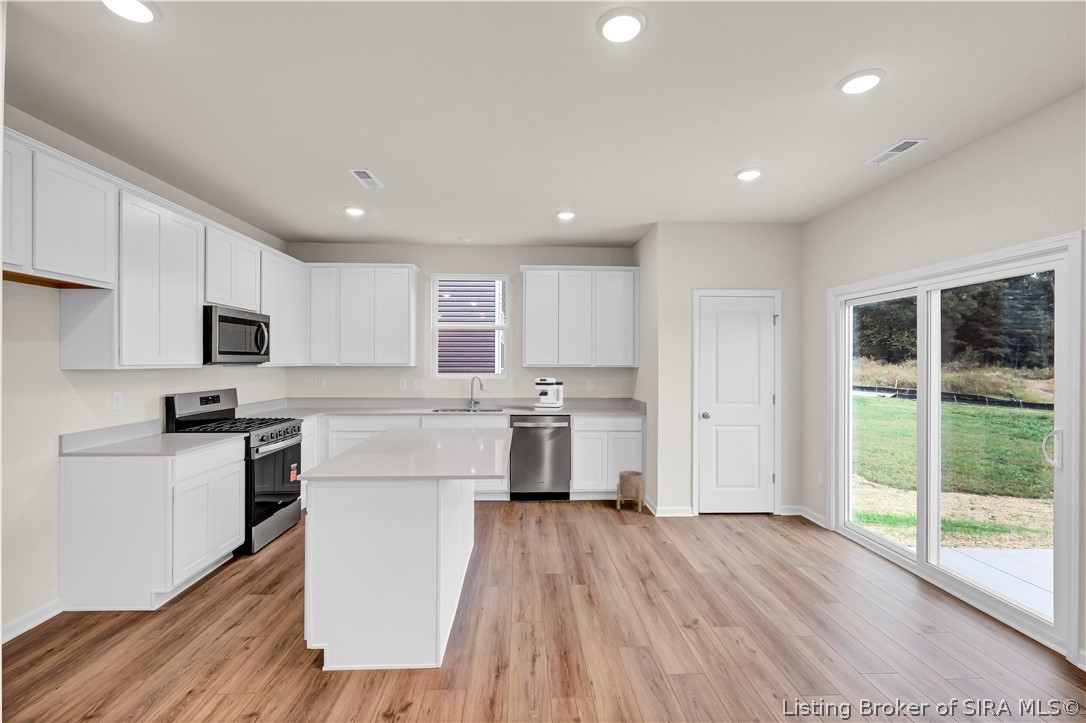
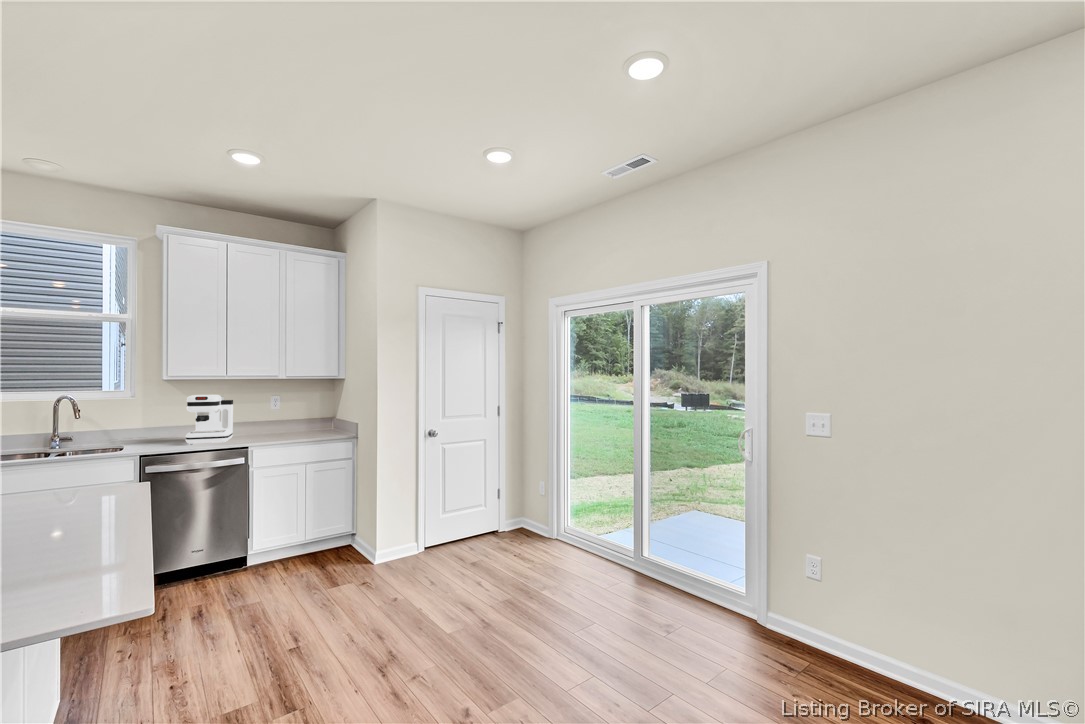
planter: present [617,471,645,512] -> none [320,511,356,565]

